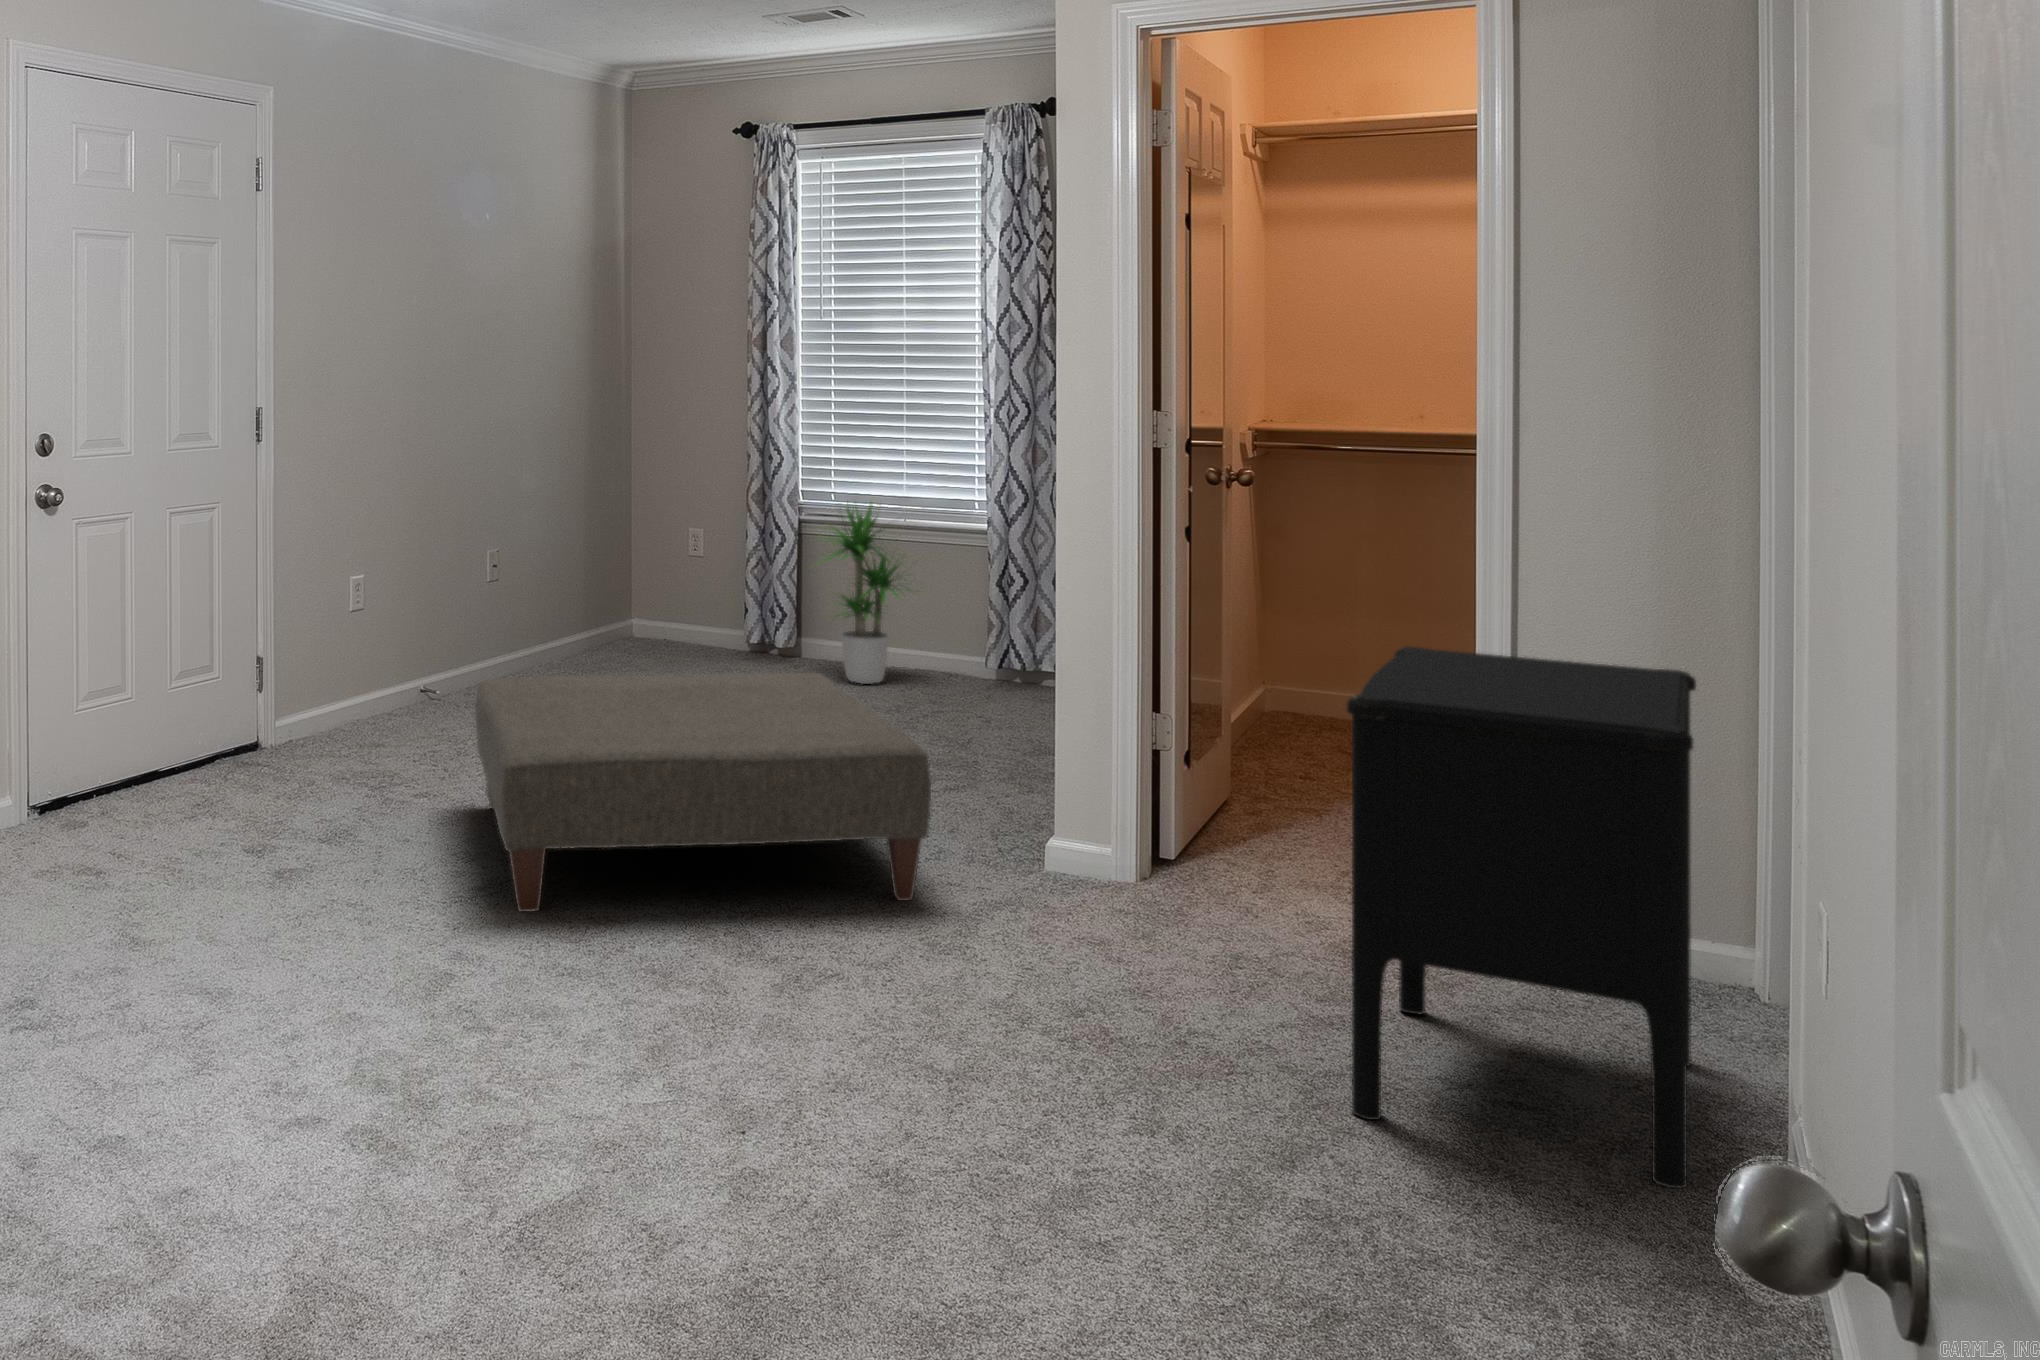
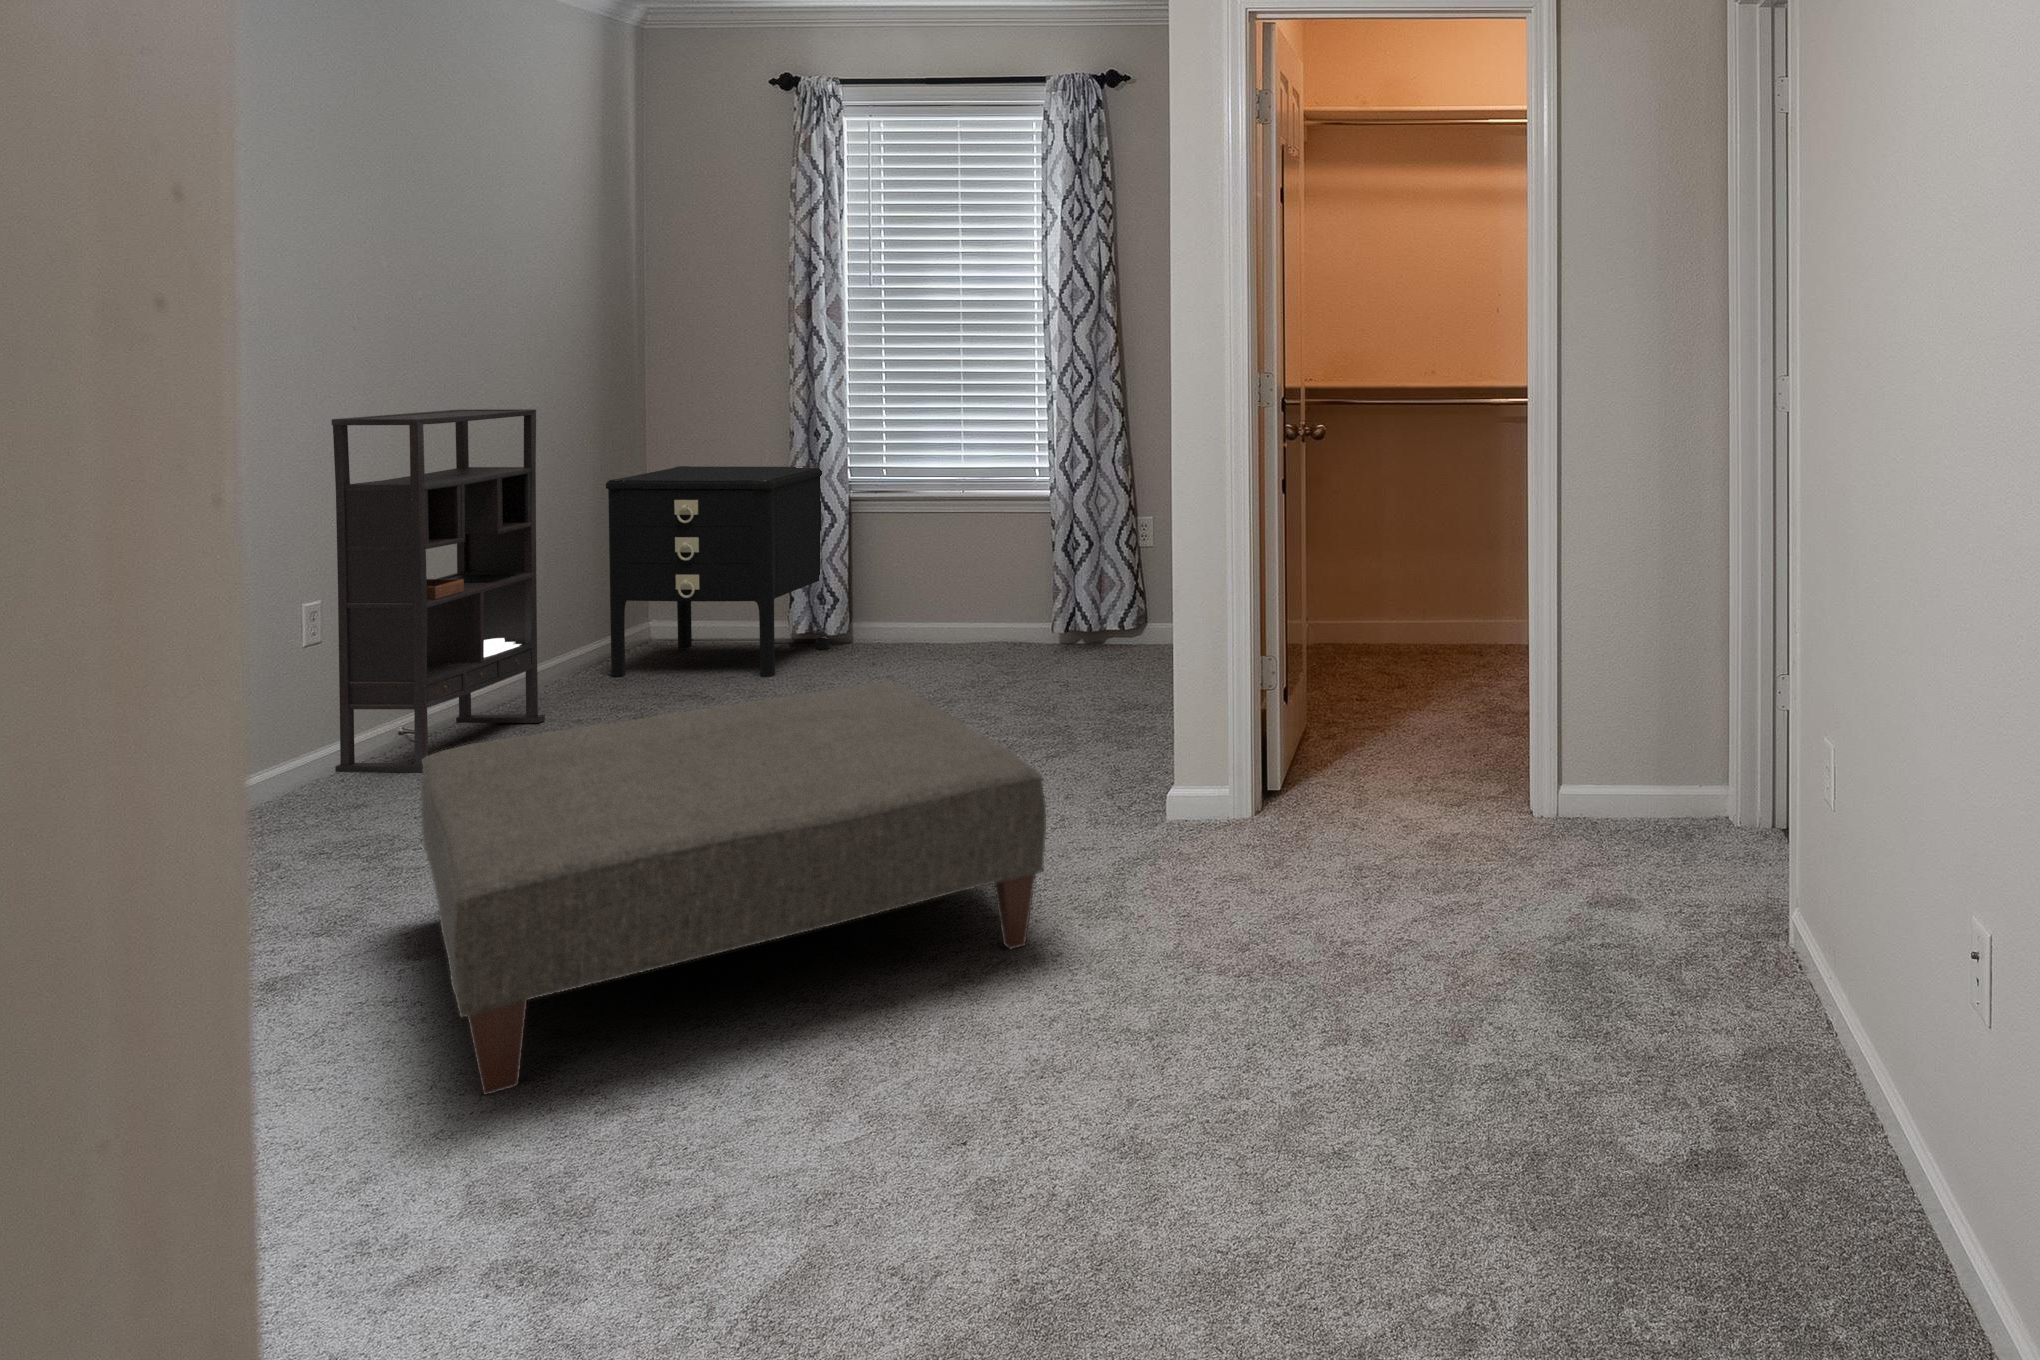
bookshelf: none [411,423,551,714] -> present [331,409,545,772]
potted plant: present [817,501,910,684] -> none [860,470,993,664]
nightstand: present [1347,647,1696,1188] -> present [606,466,830,677]

